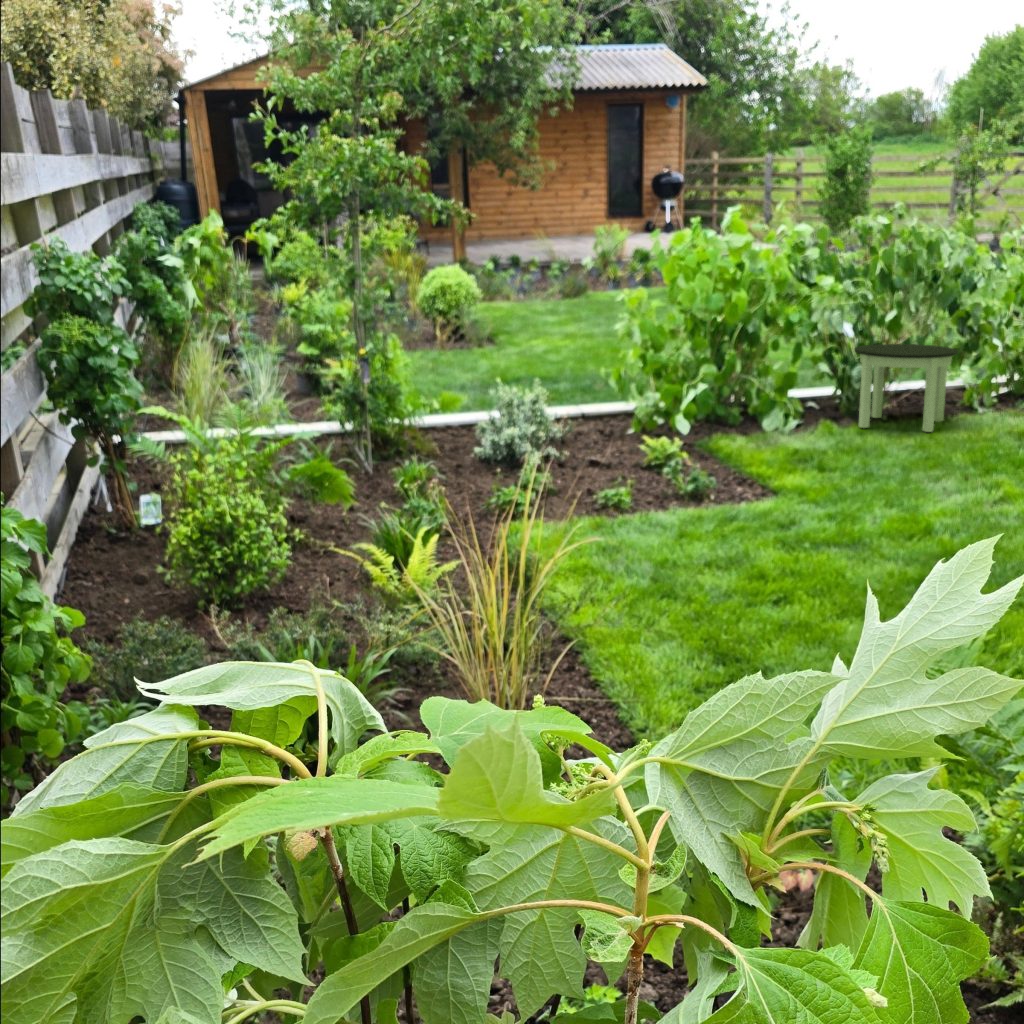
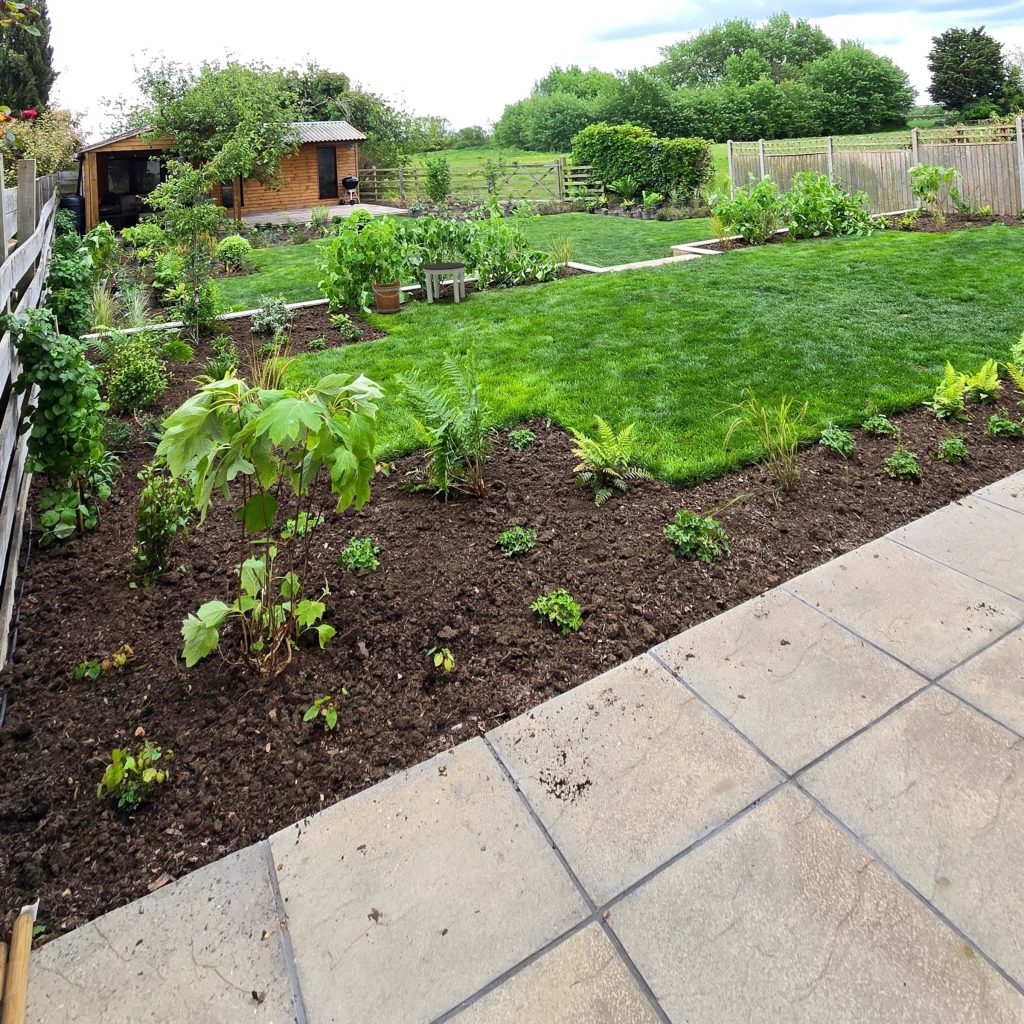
bucket: none [741,370,806,442] -> present [372,278,401,313]

